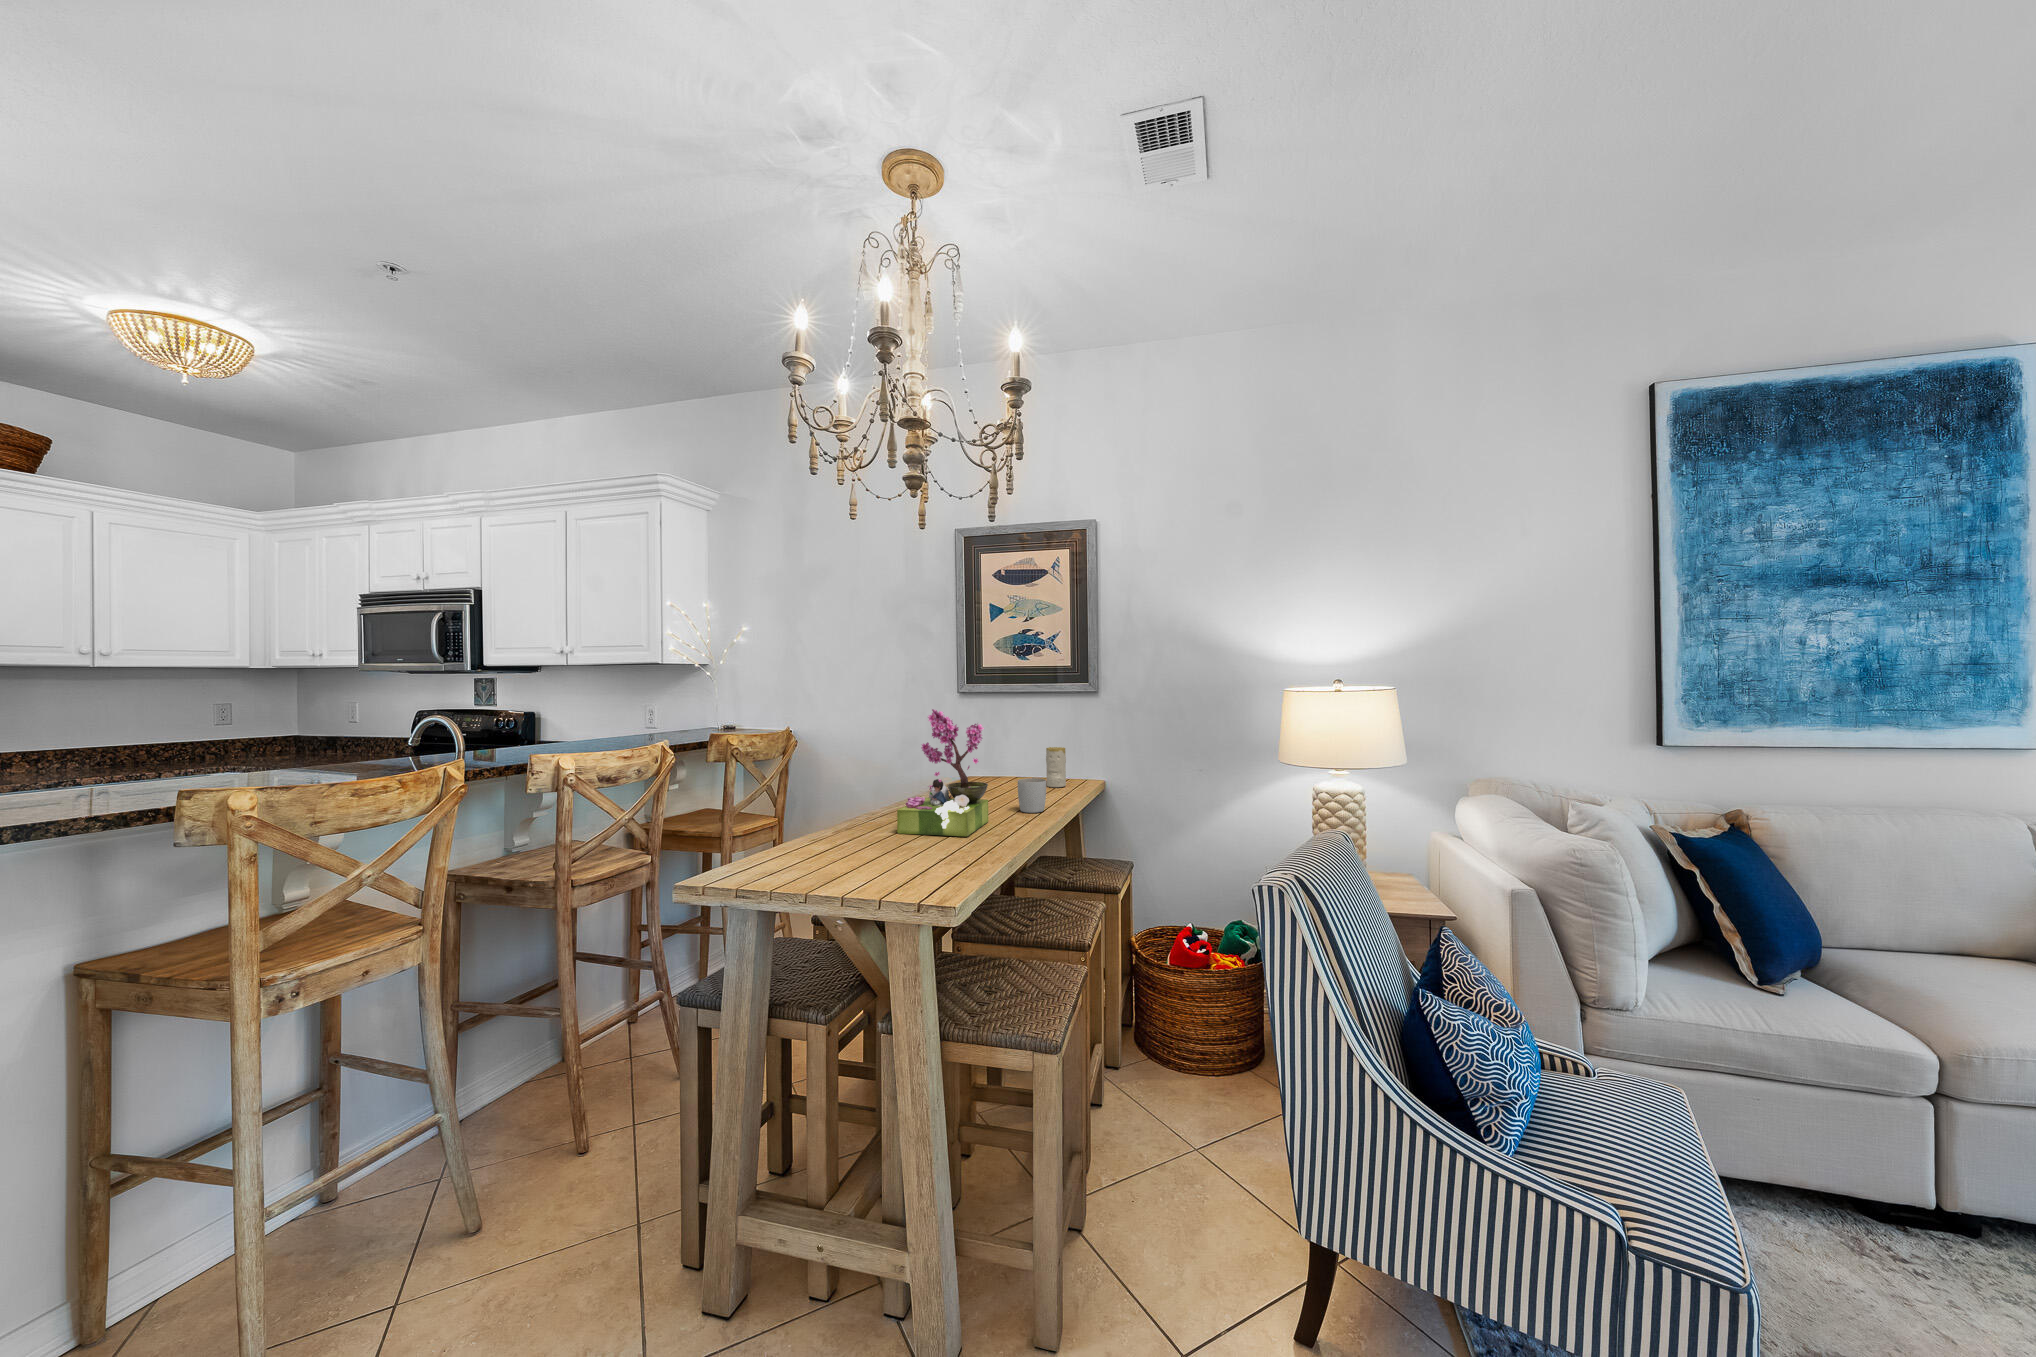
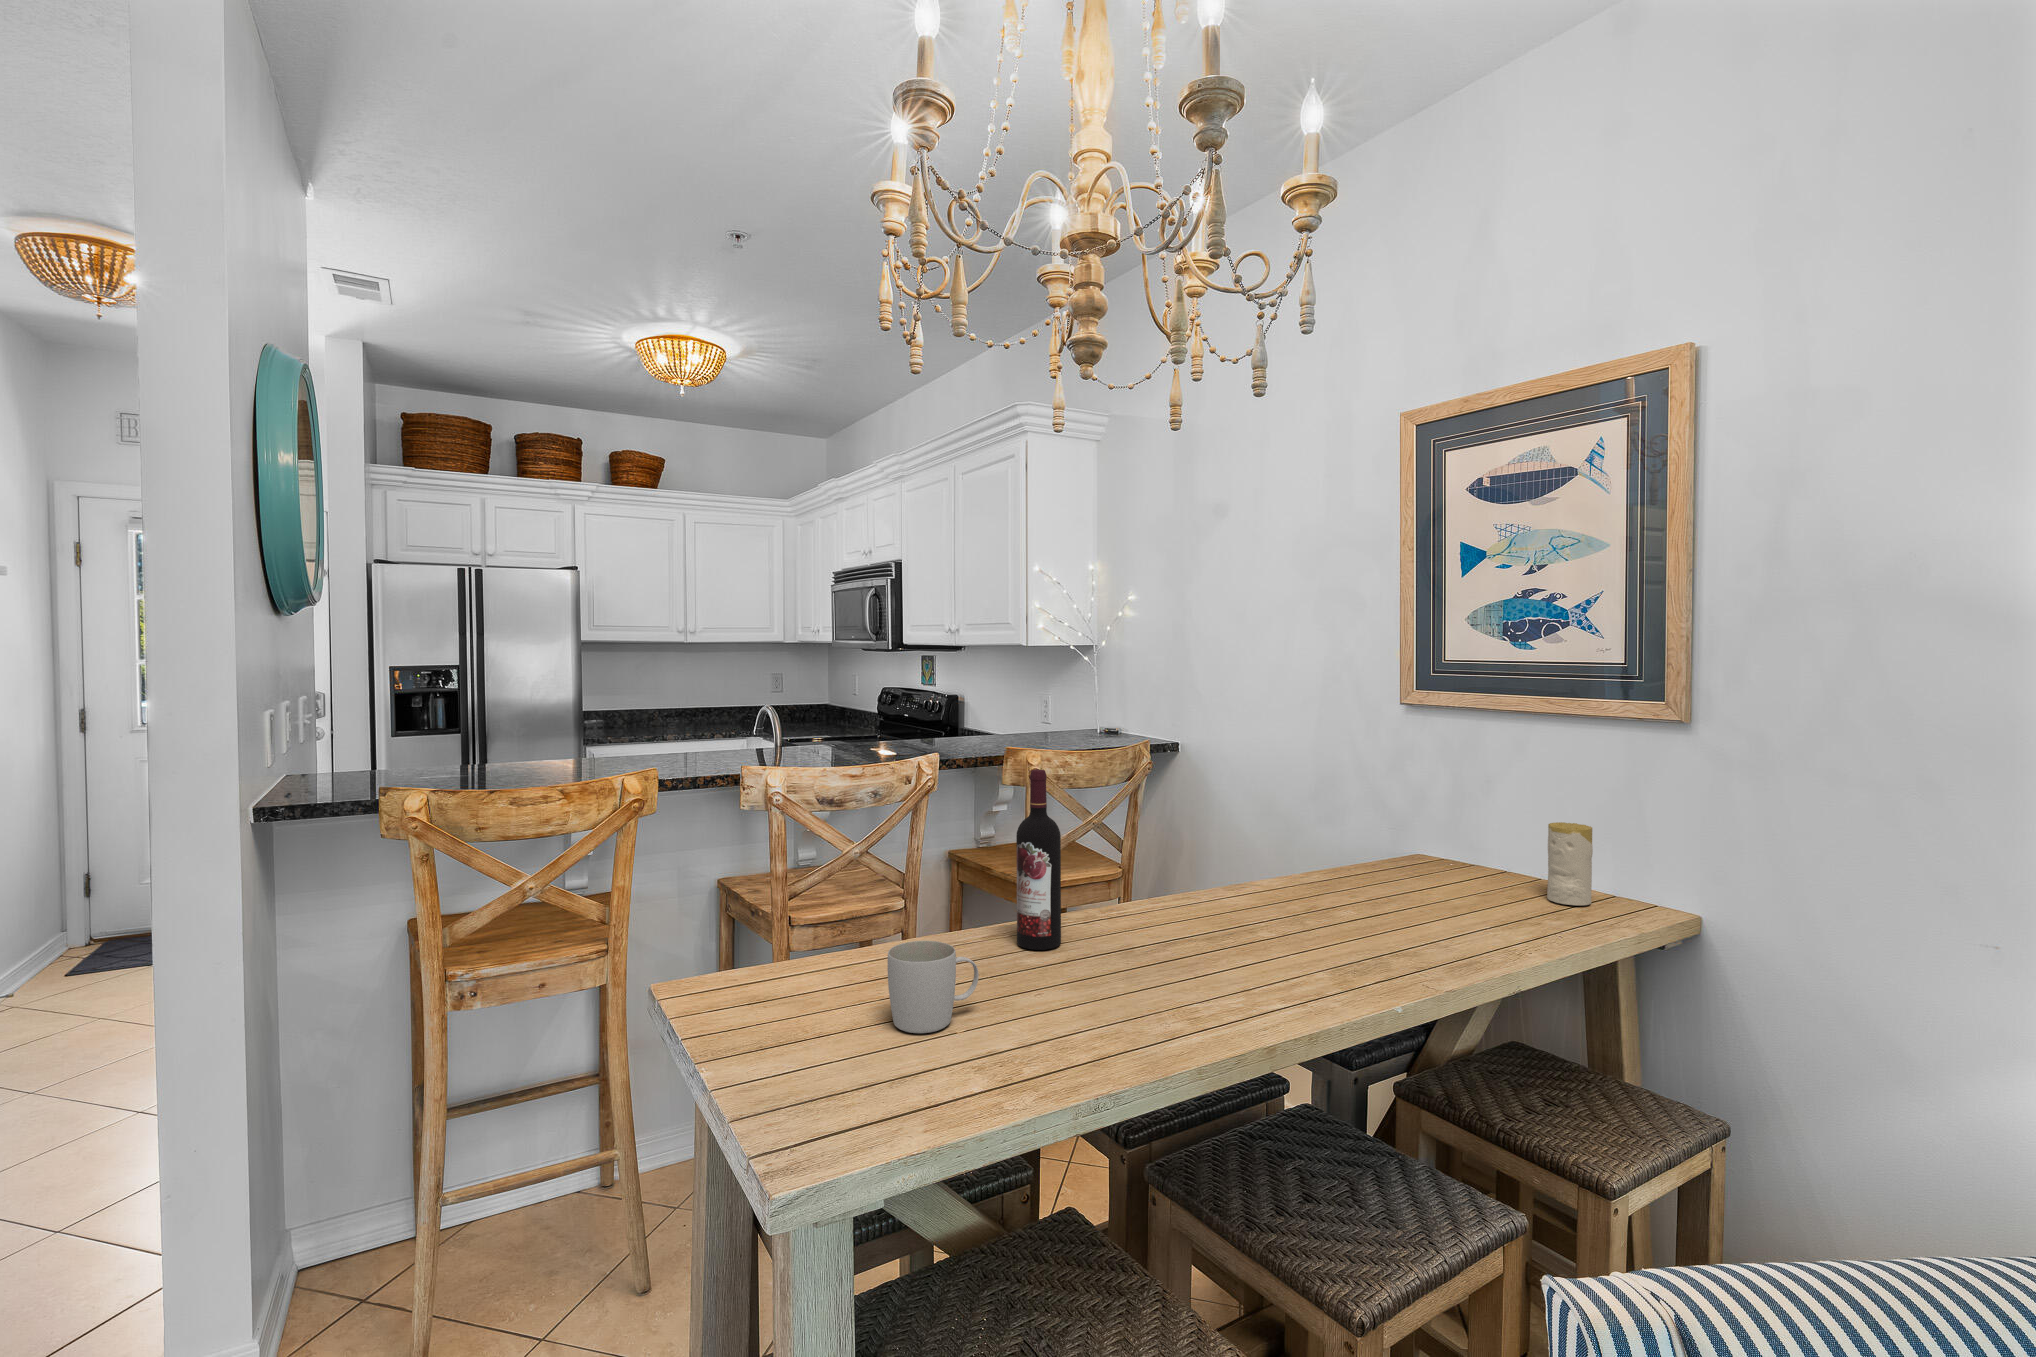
flower arrangement: present [897,709,988,836] -> none [1128,737,1310,984]
wine bottle: none [831,731,860,843] -> present [1016,769,1061,950]
mug: present [1018,778,1046,813] -> present [888,941,979,1033]

